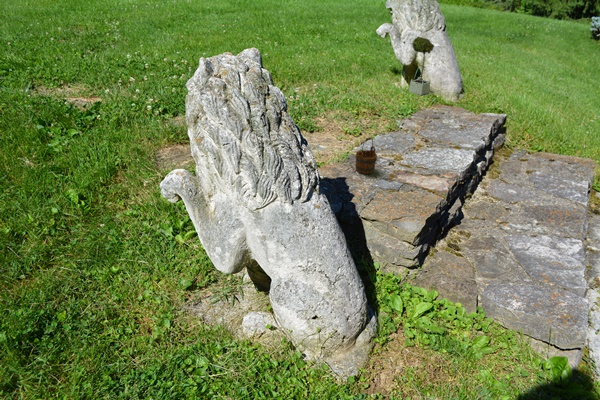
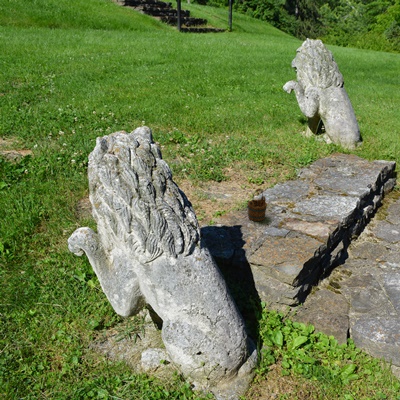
potted tree: present [409,37,434,95] -> none [305,91,326,143]

